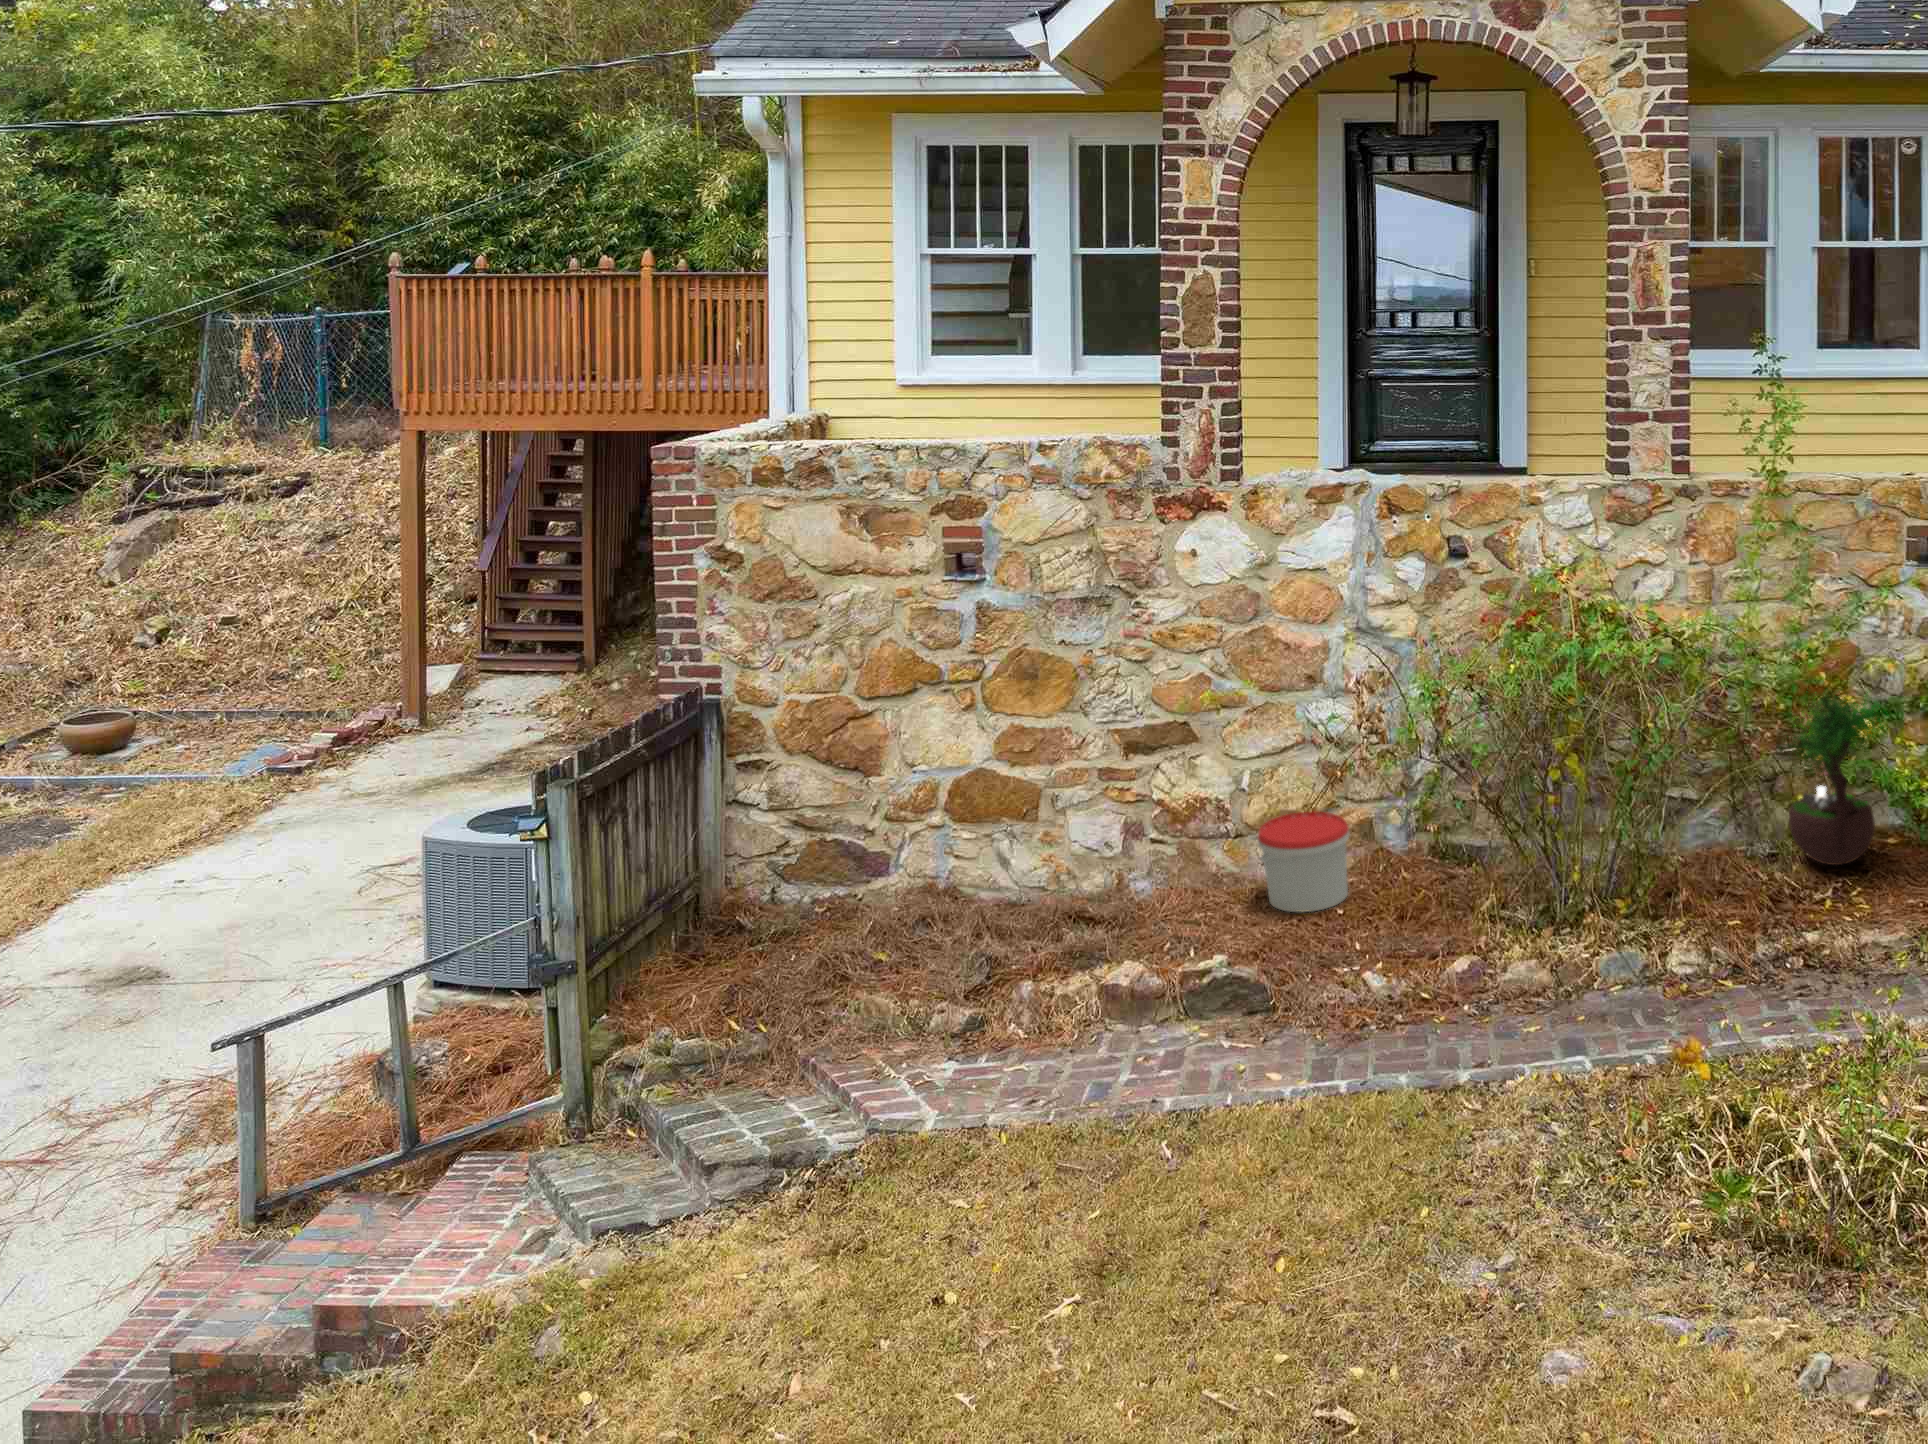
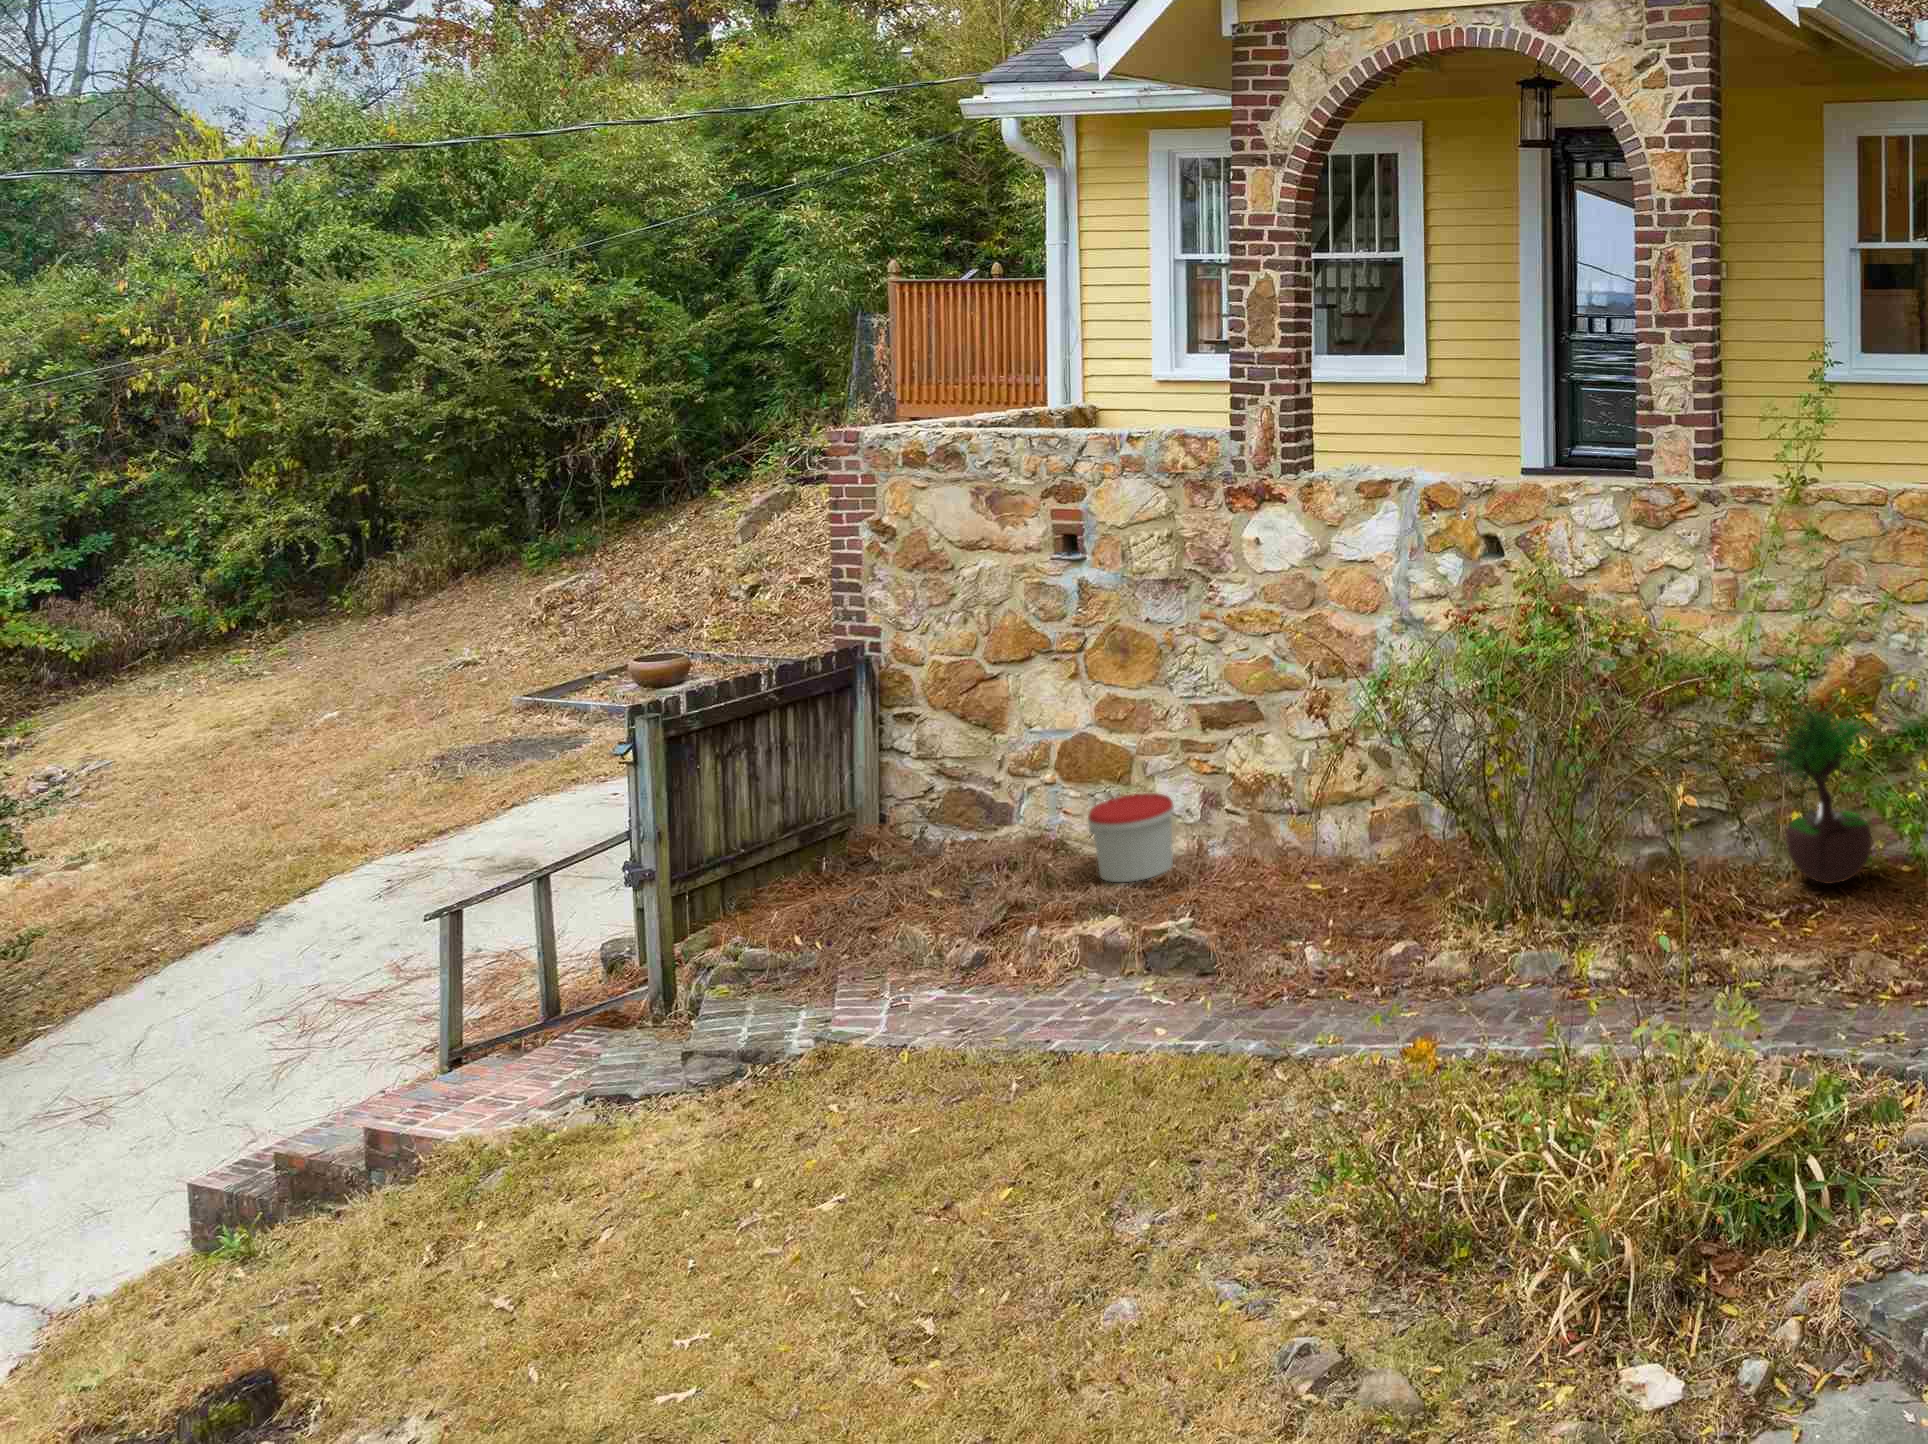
bucket: present [1257,812,1350,912] -> present [1088,793,1174,882]

